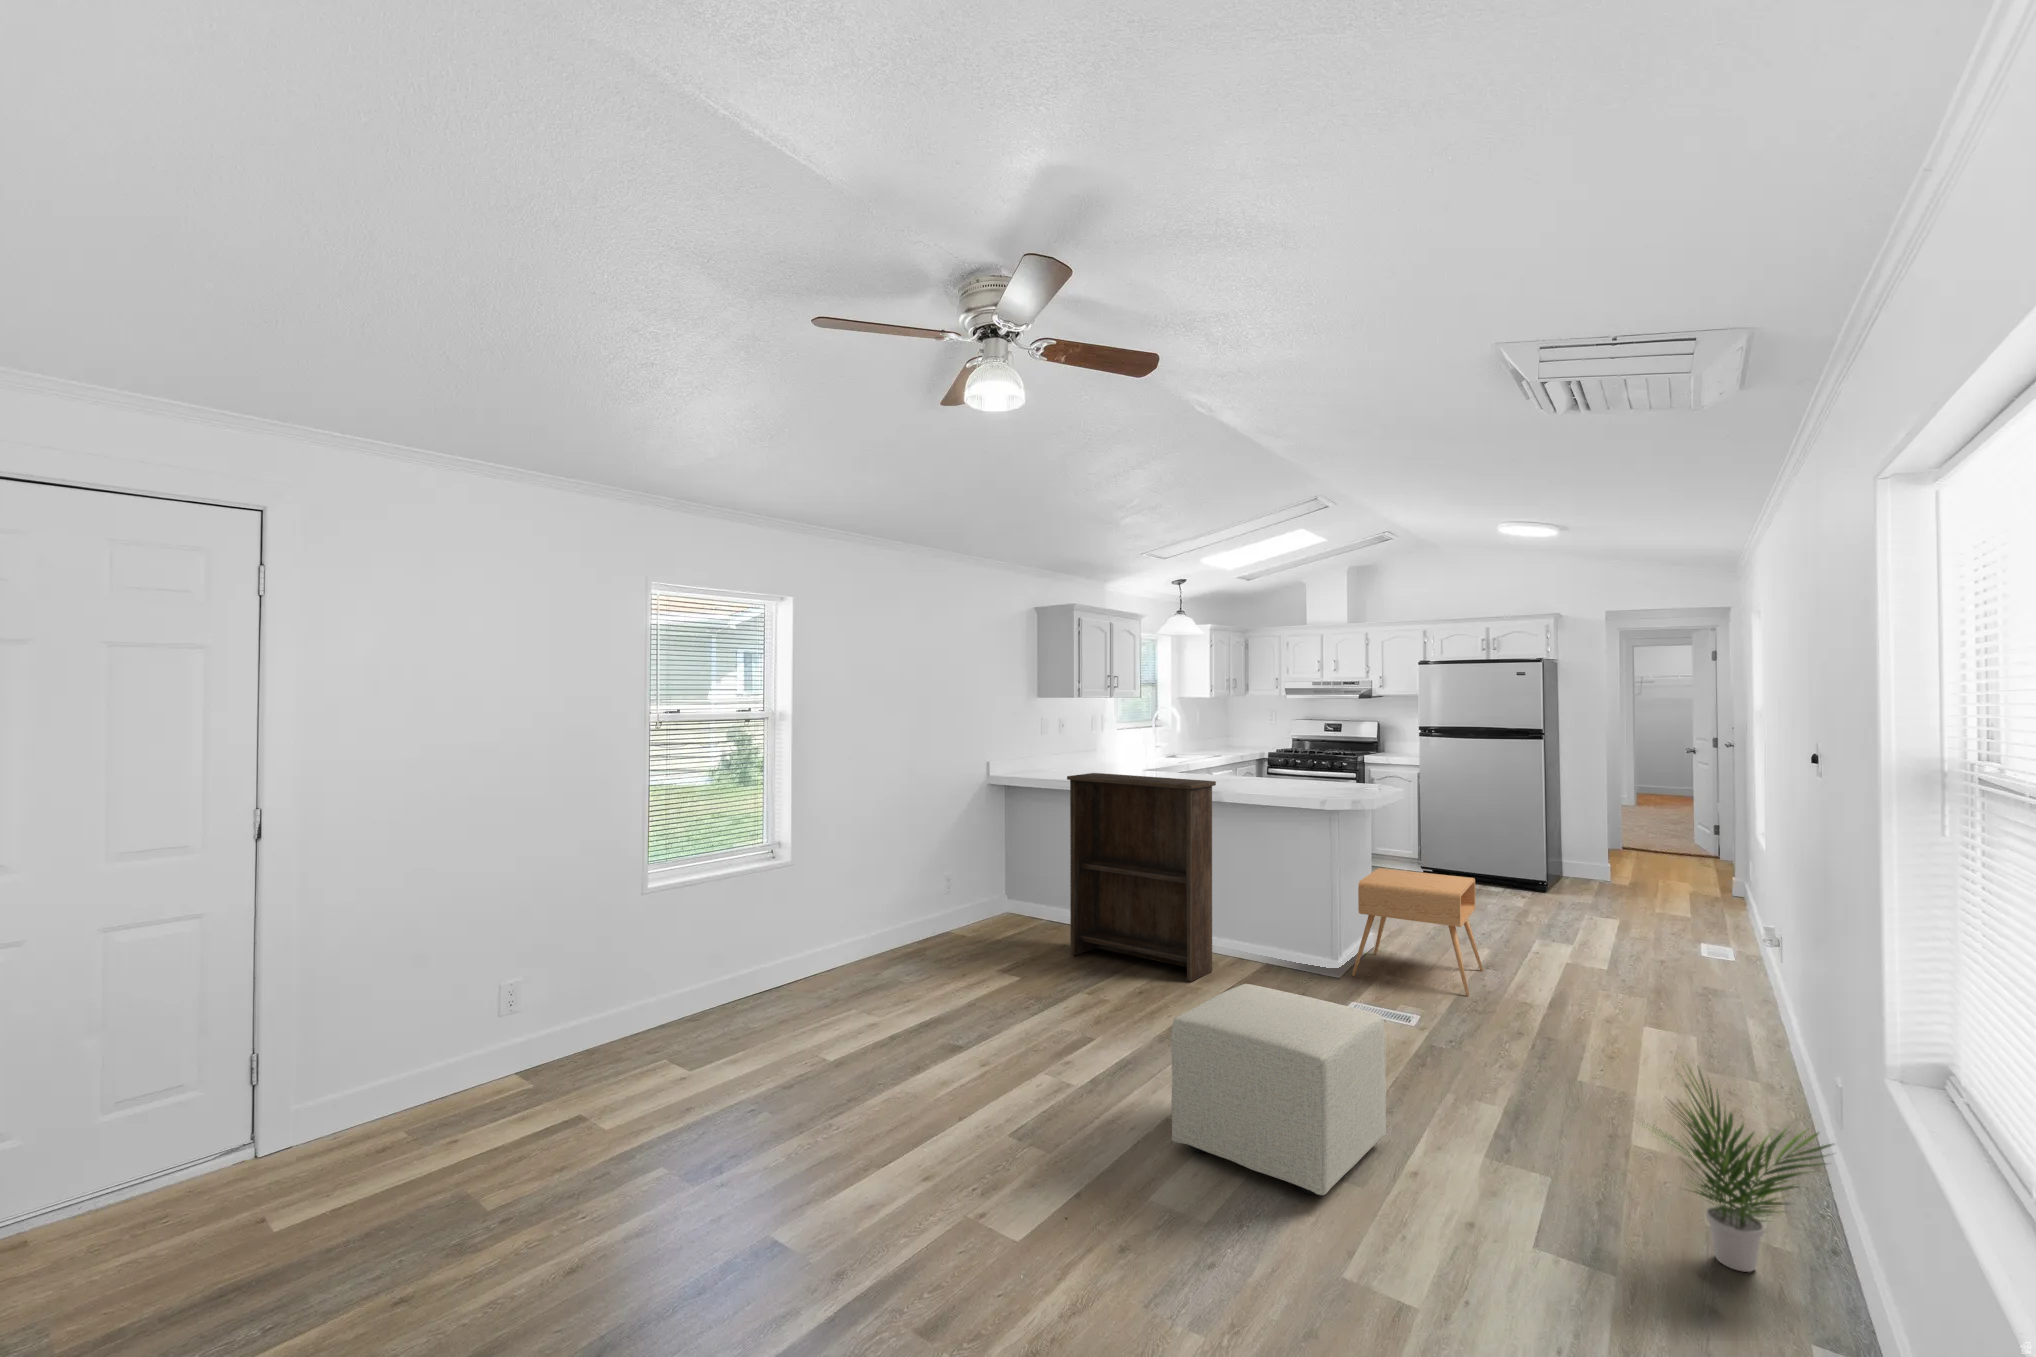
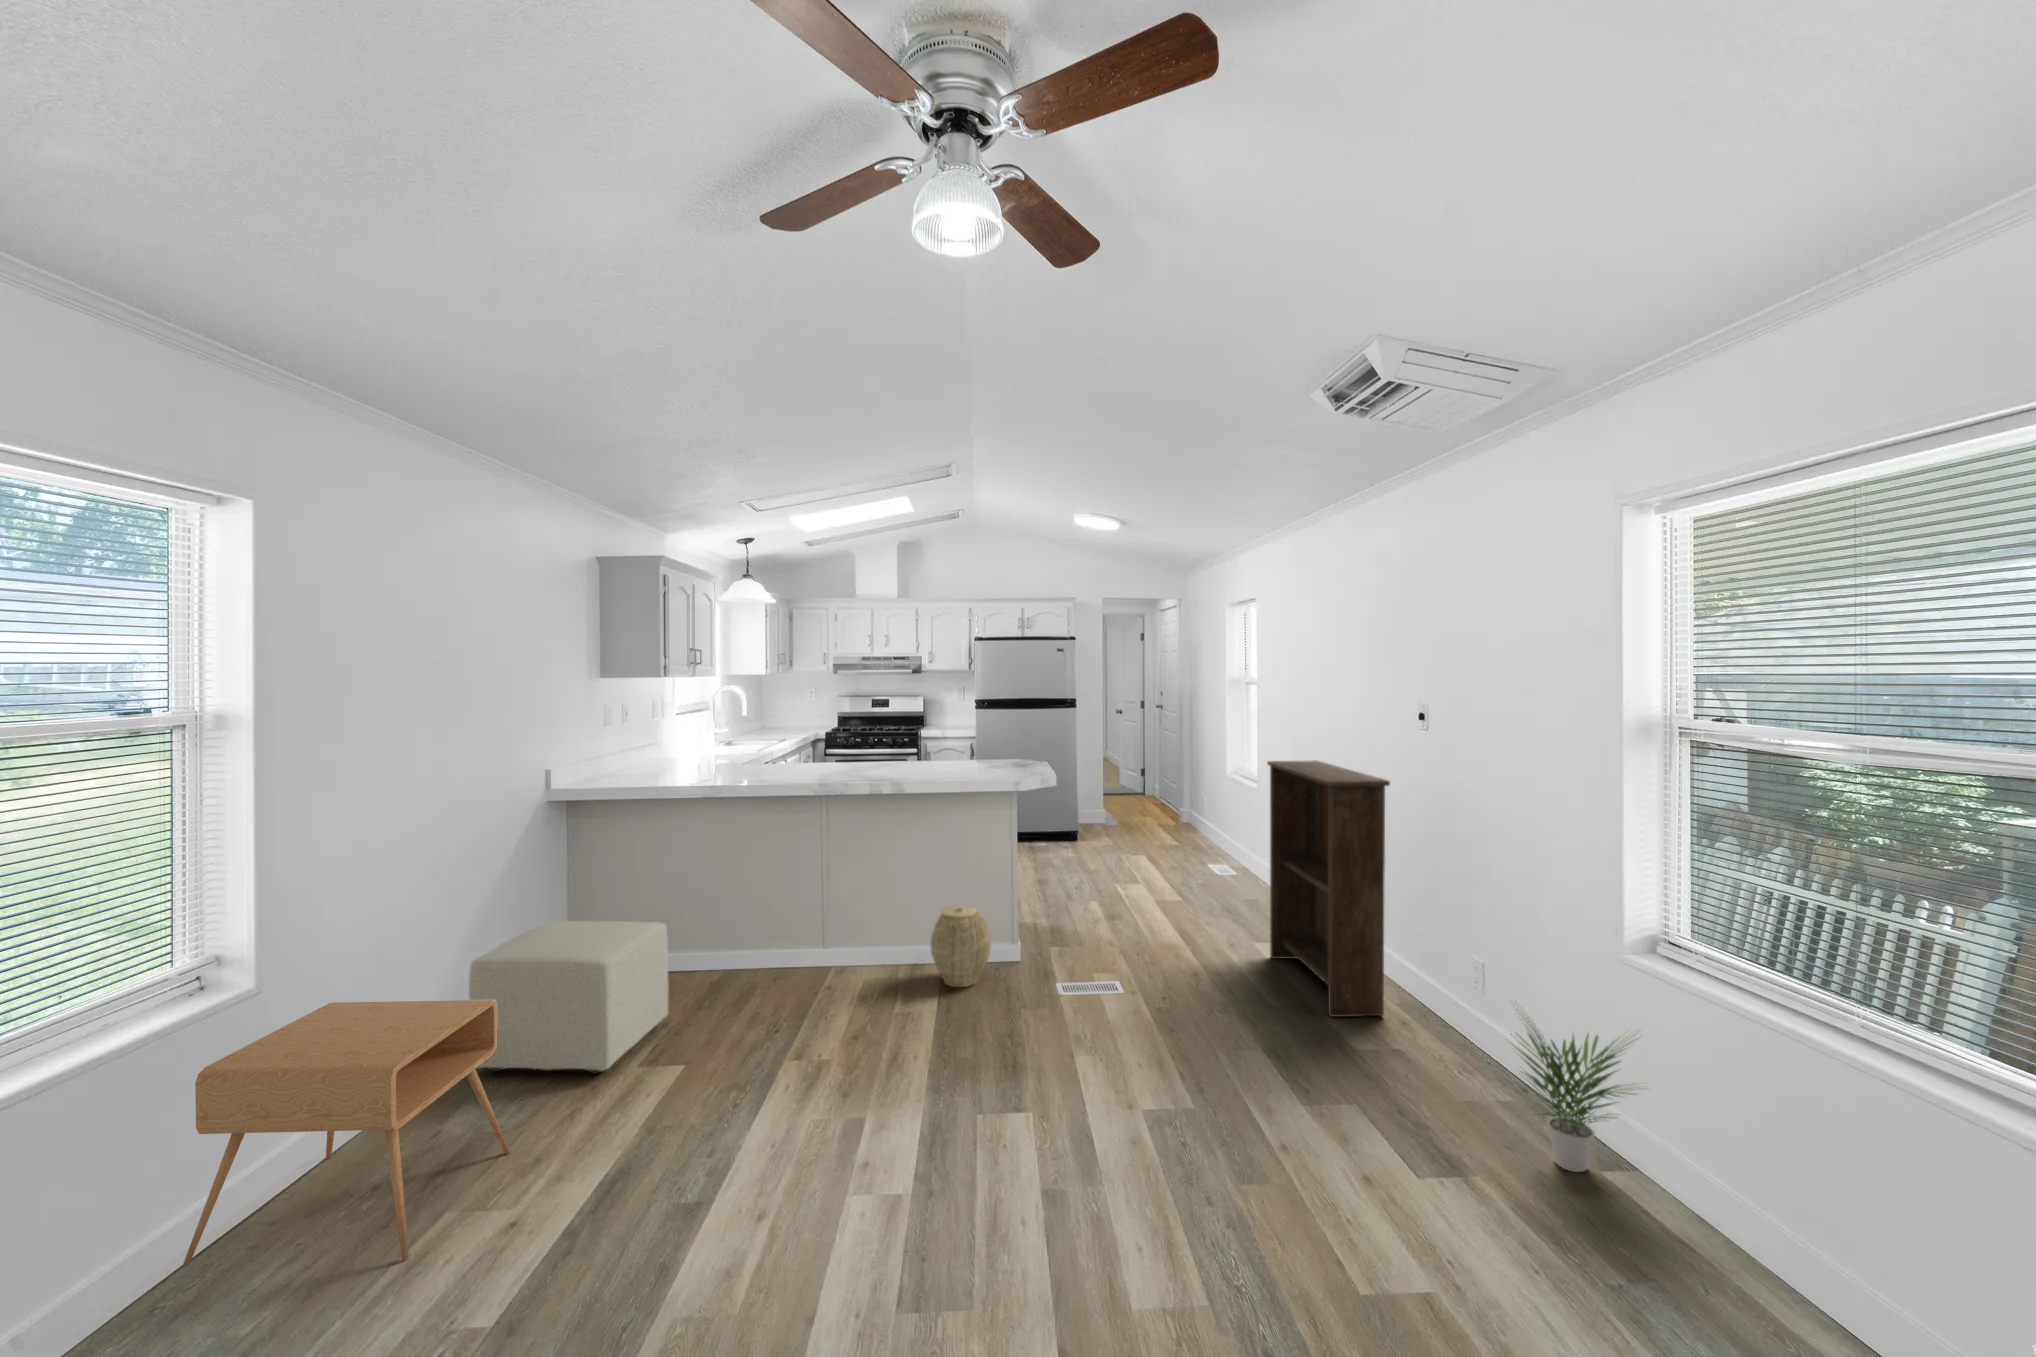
bookshelf: present [1067,773,1216,981] -> present [1267,761,1390,1017]
side table: present [1352,868,1483,996] -> present [183,1000,510,1266]
woven basket: none [1238,908,1295,981] -> present [931,906,991,987]
ottoman: present [1171,984,1386,1195] -> present [469,921,668,1074]

